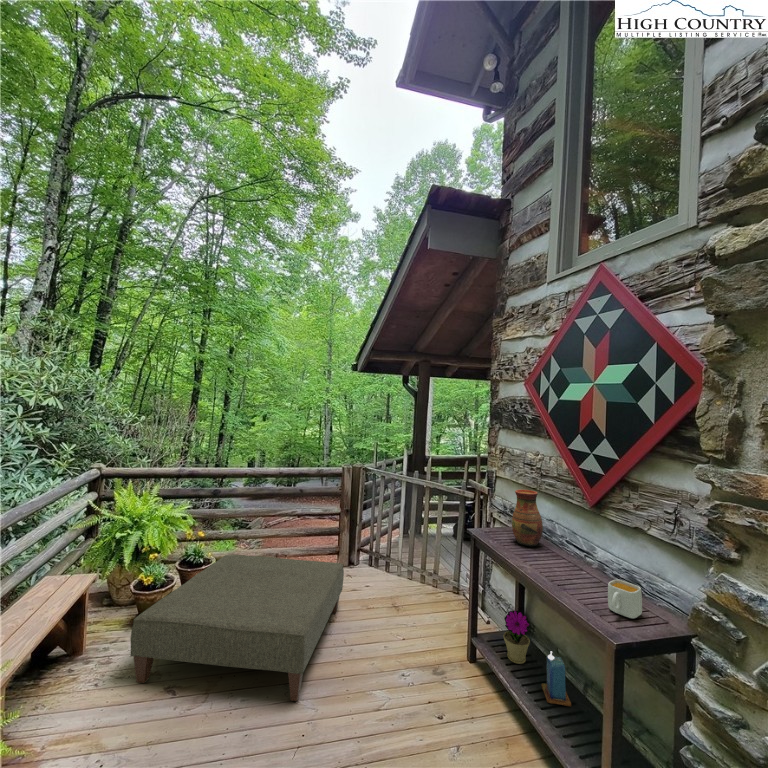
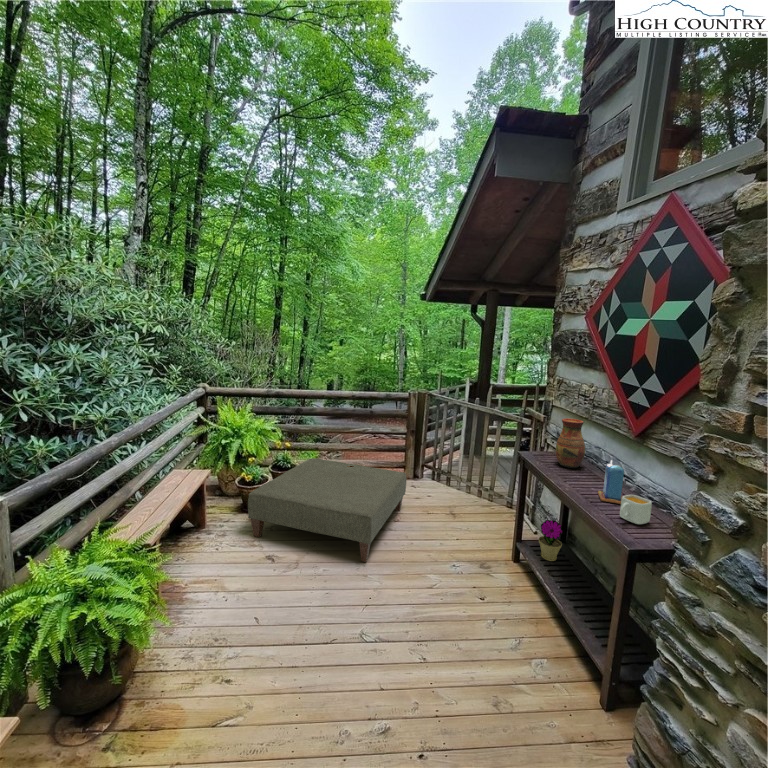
candle: present [542,651,571,706] -> present [598,460,624,504]

